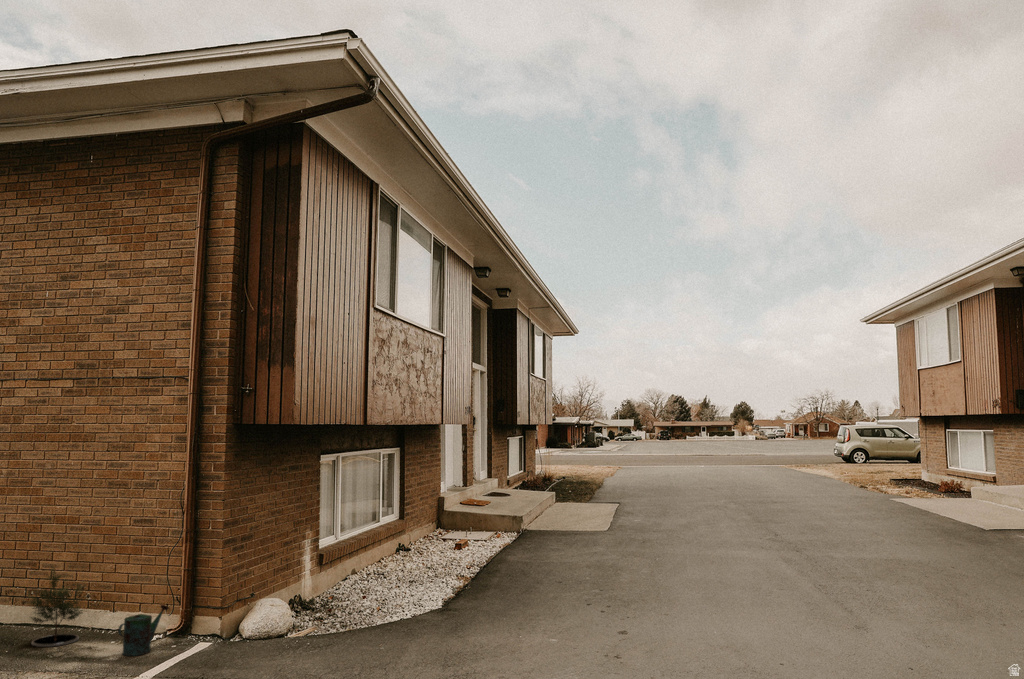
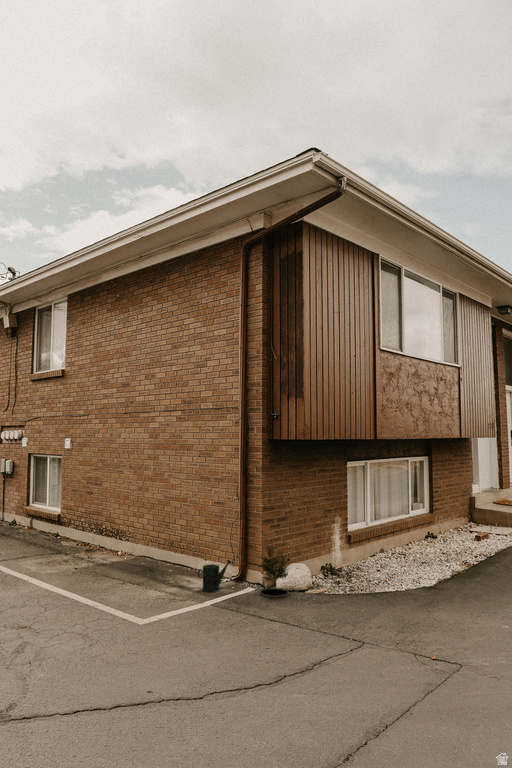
potted tree: present [29,568,83,647] -> present [260,543,289,598]

